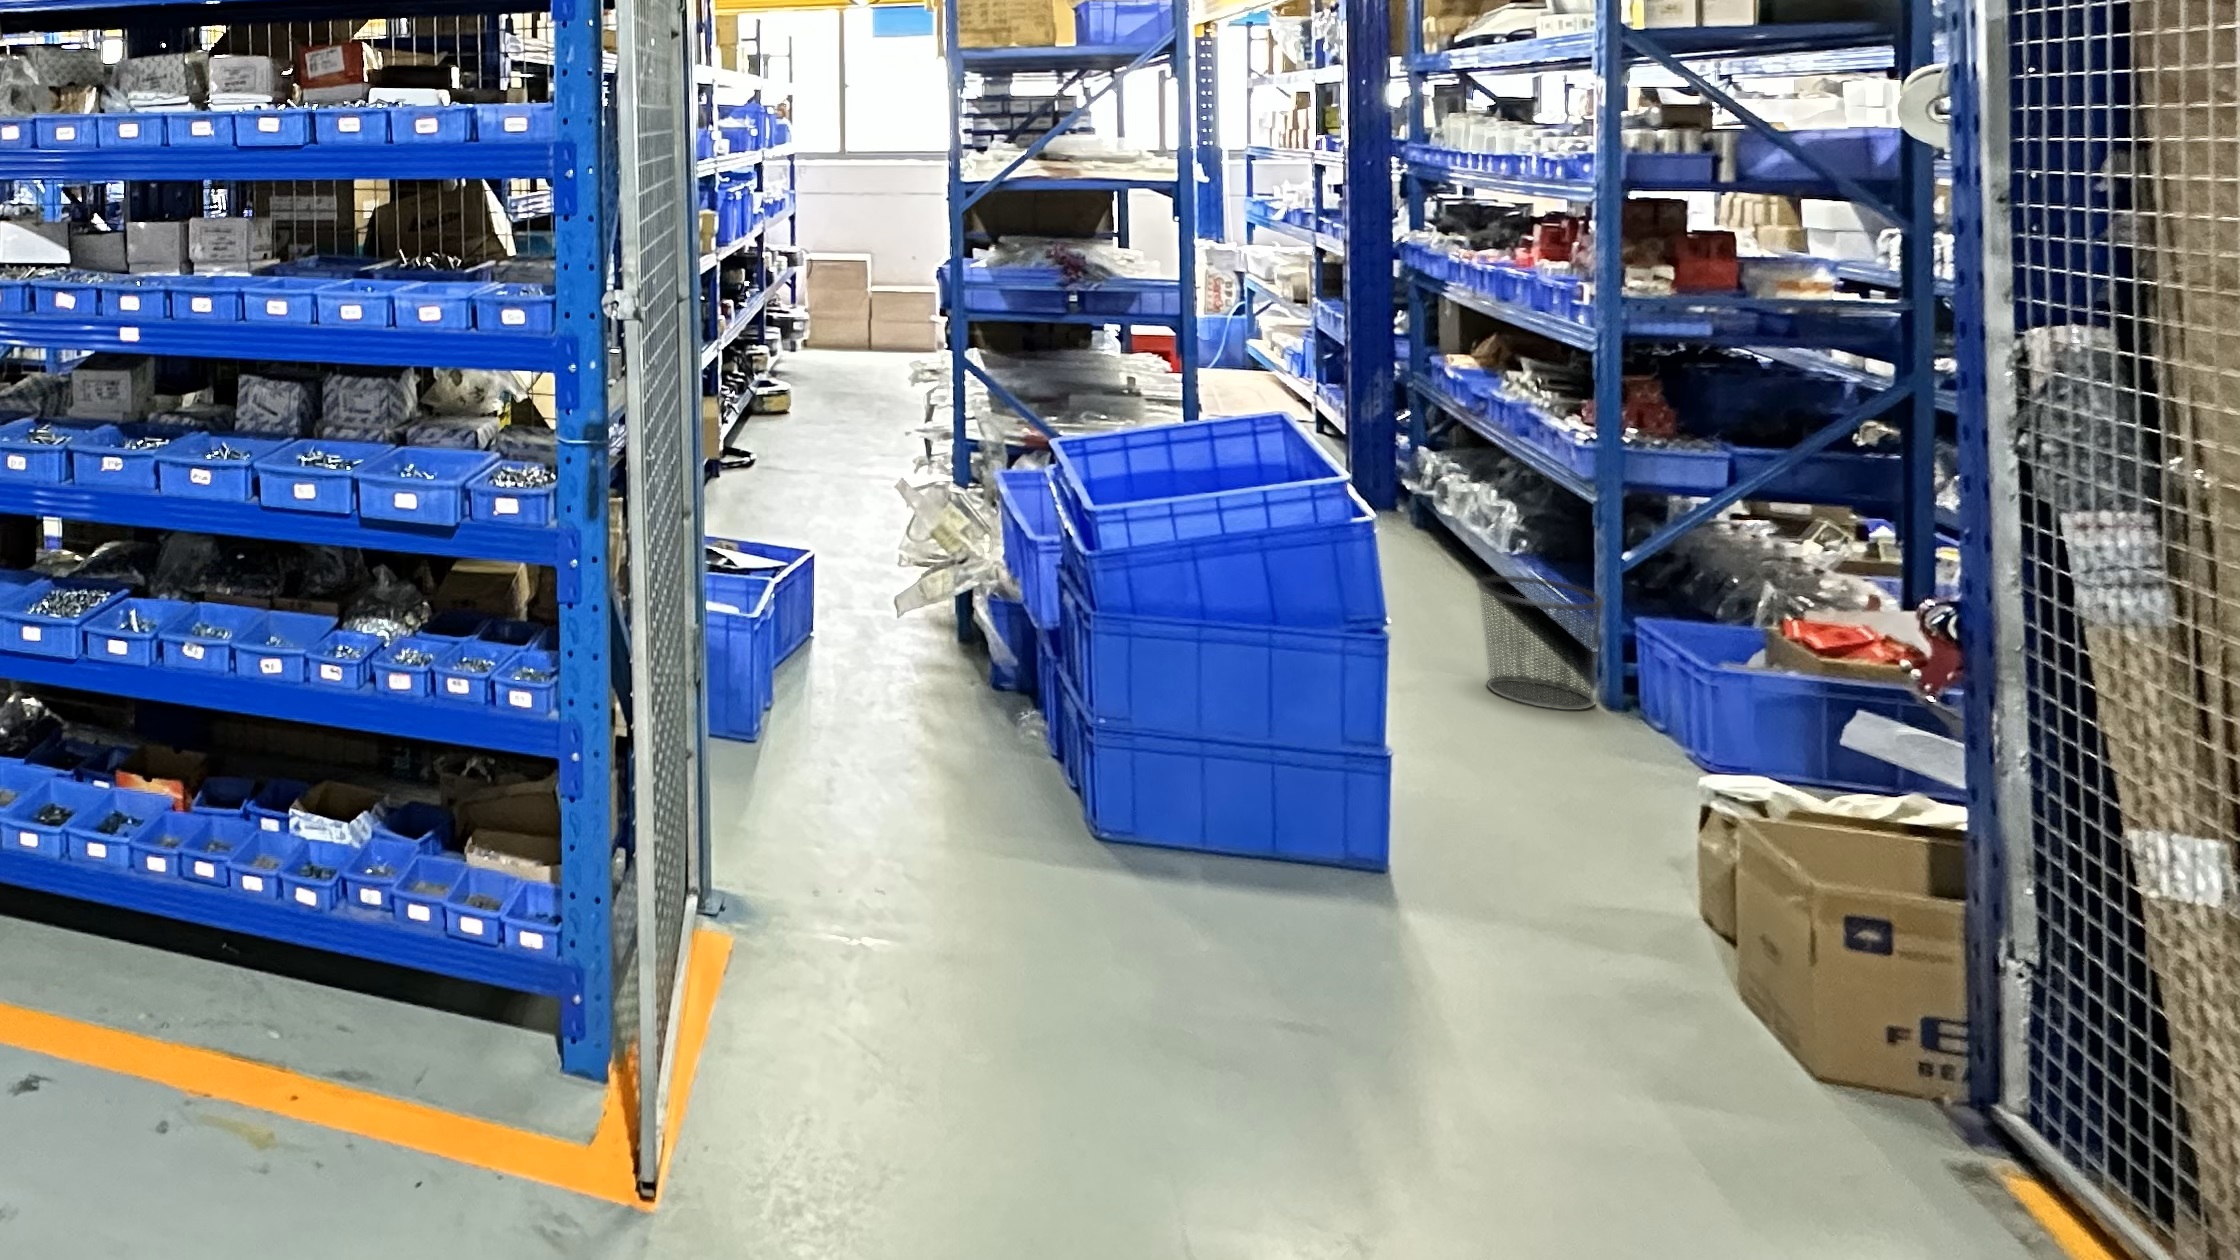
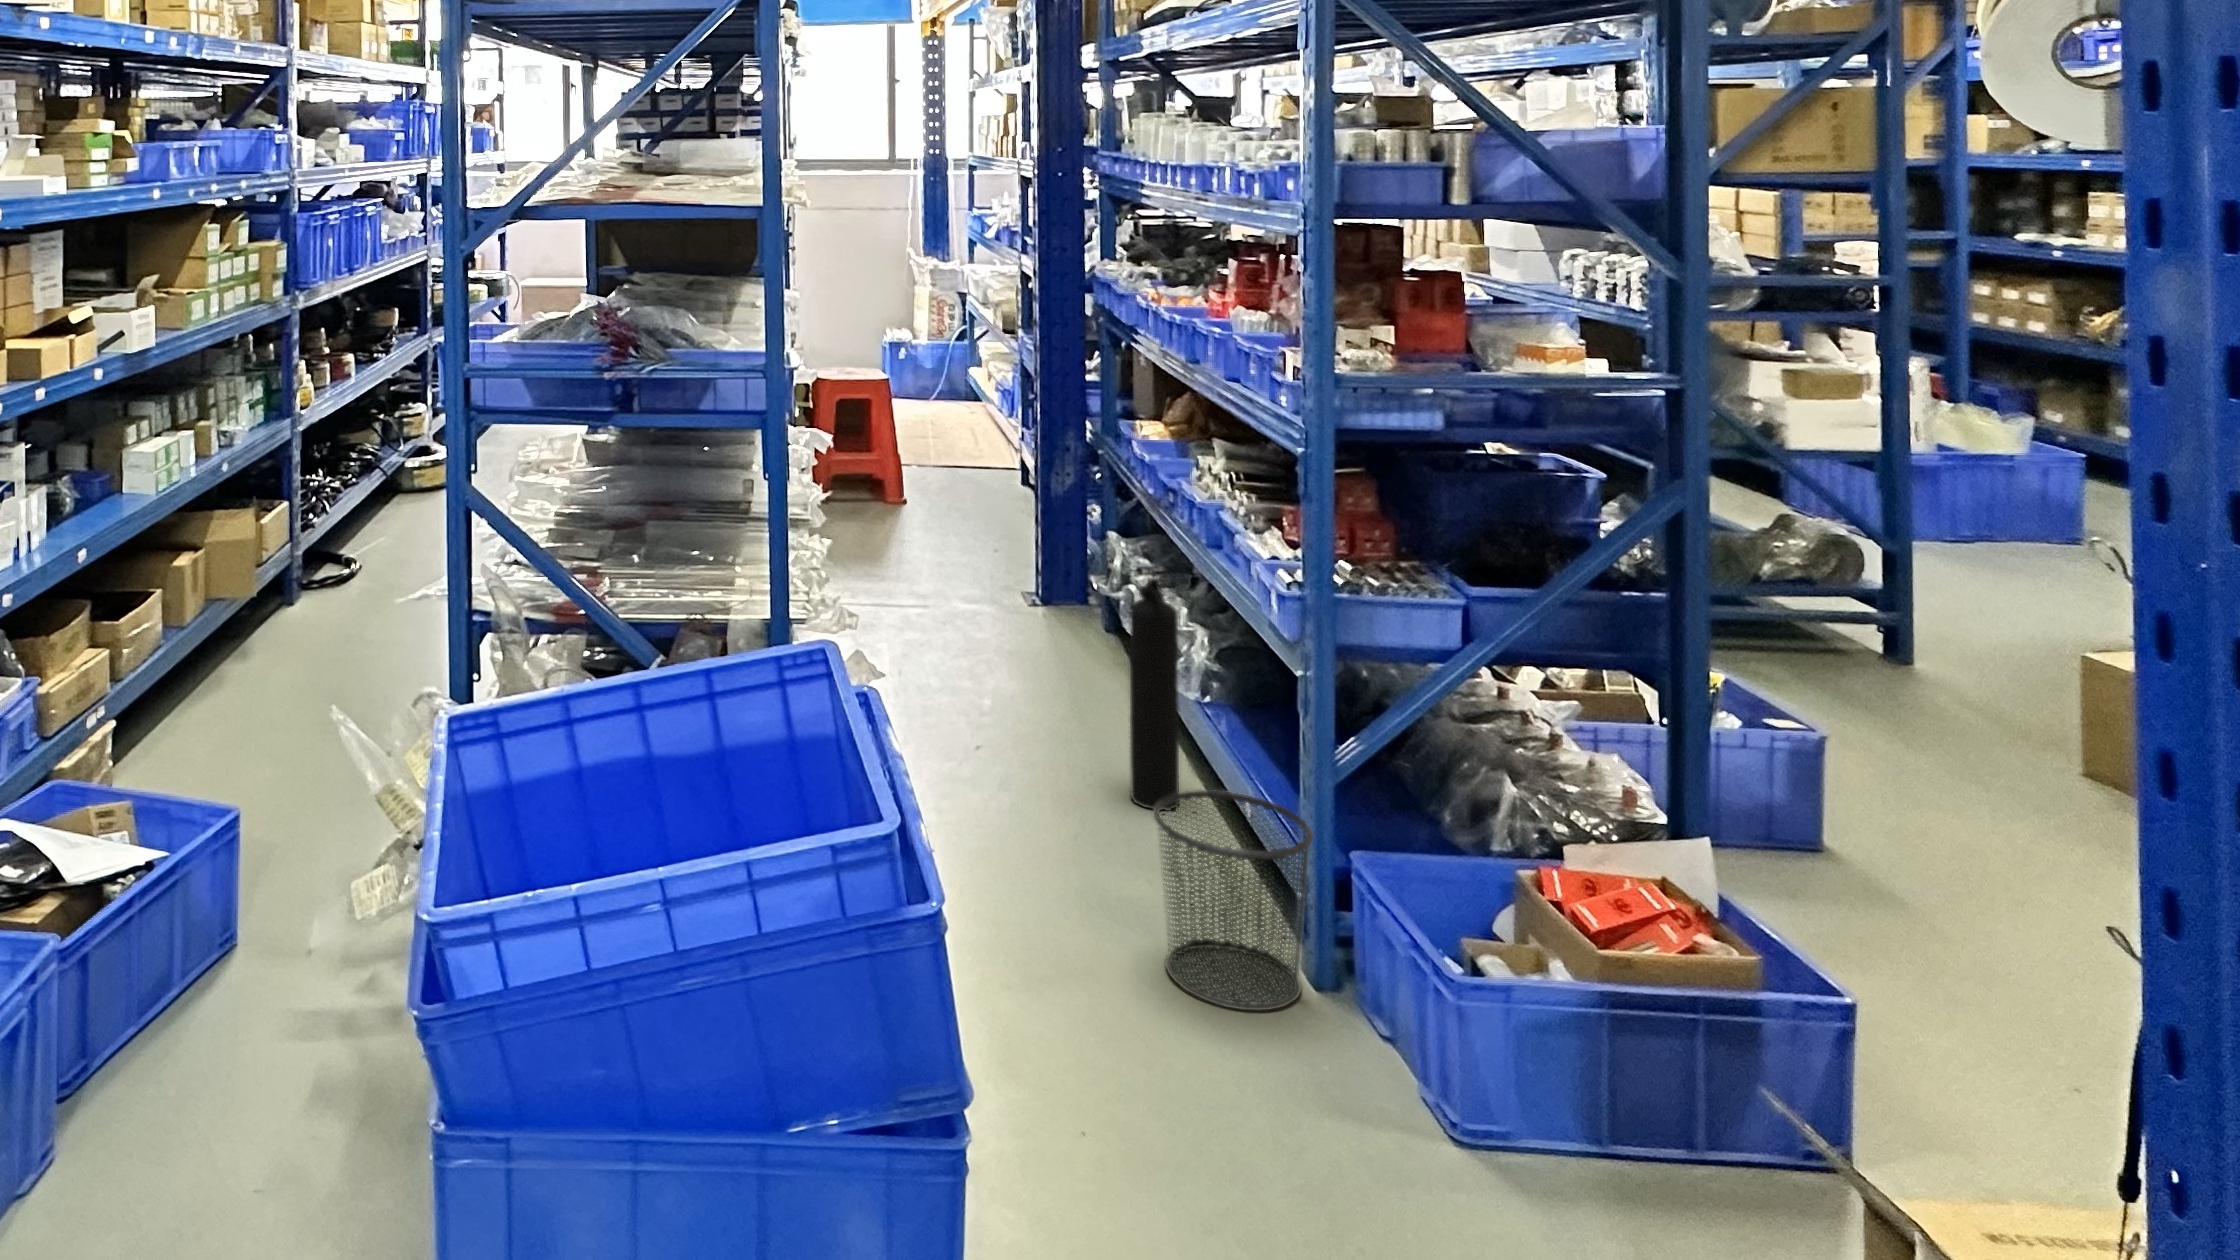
fire extinguisher: none [1449,452,1493,619] -> present [1130,577,1179,809]

